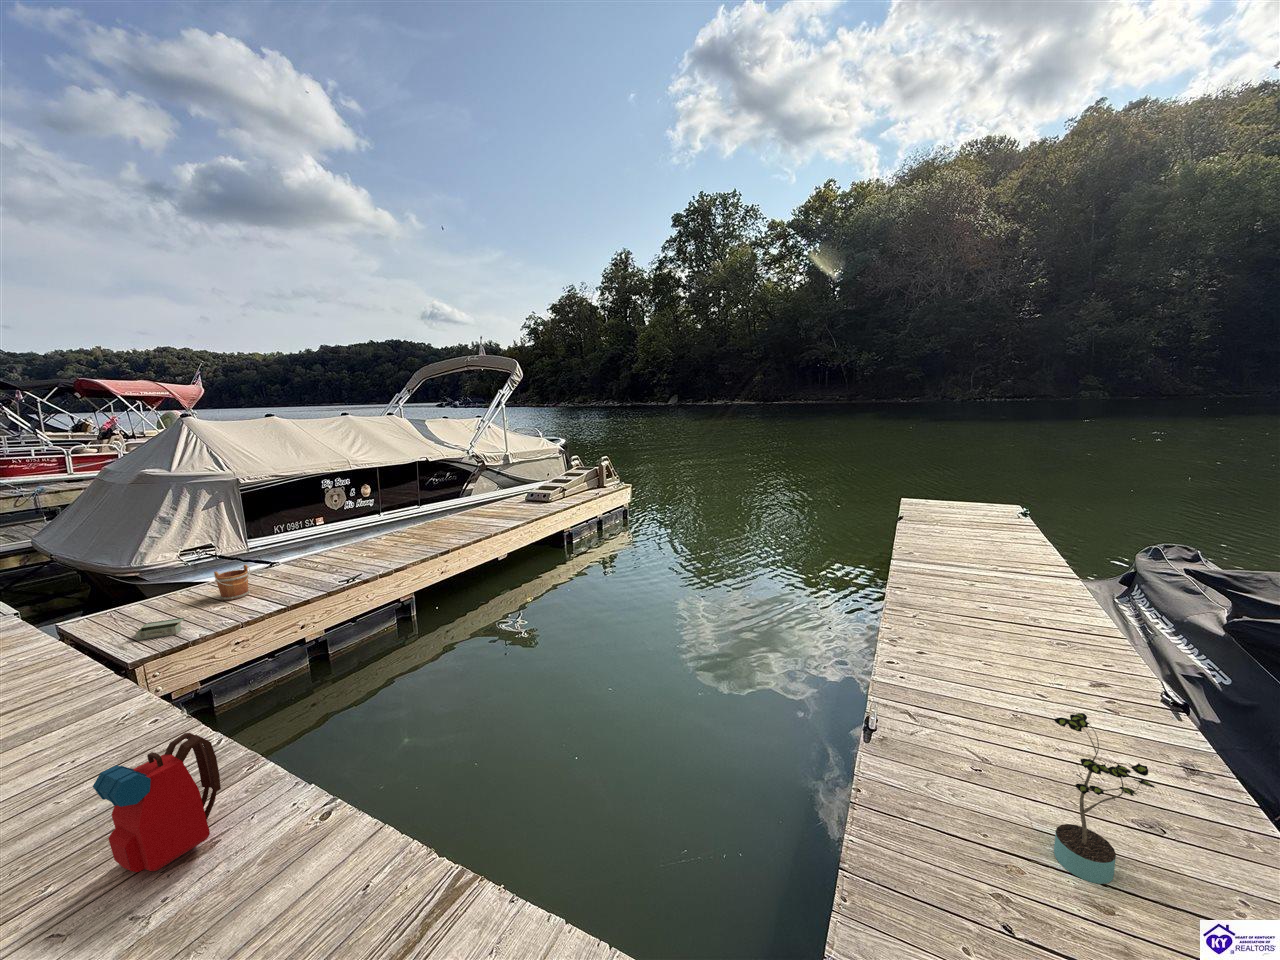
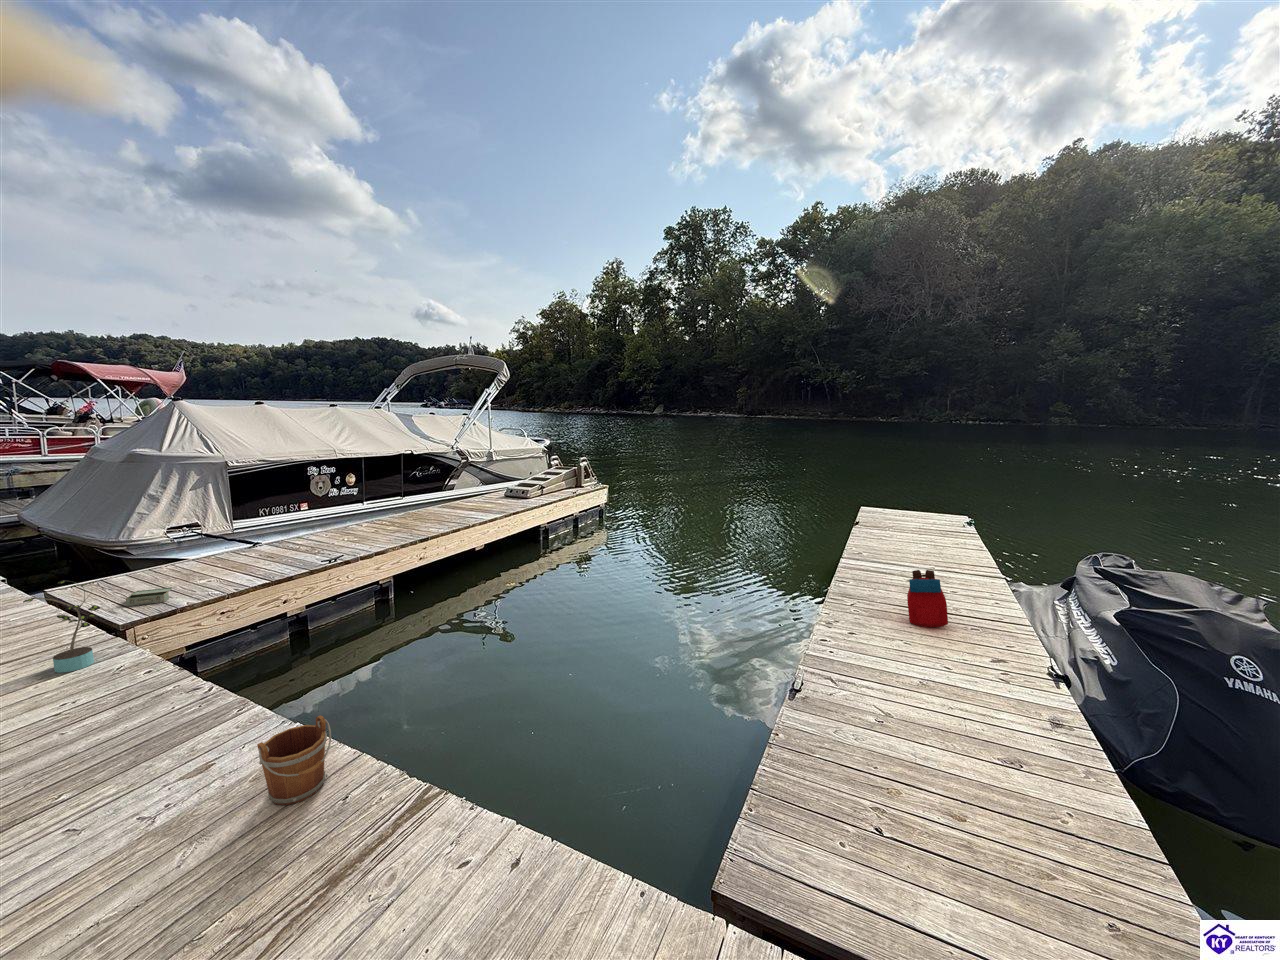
bucket: present [214,565,250,601] -> present [257,716,331,805]
potted plant: present [1054,713,1155,884] -> present [23,580,100,673]
backpack: present [93,733,221,872] -> present [907,570,948,627]

